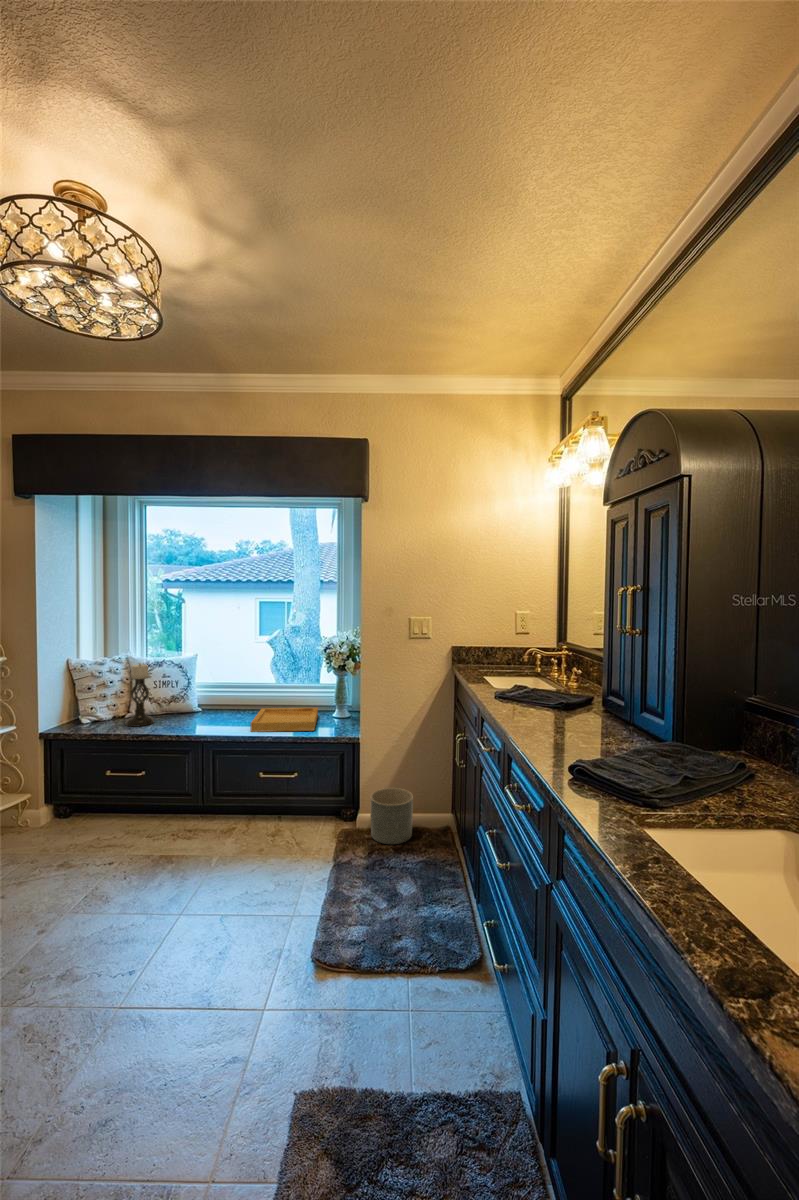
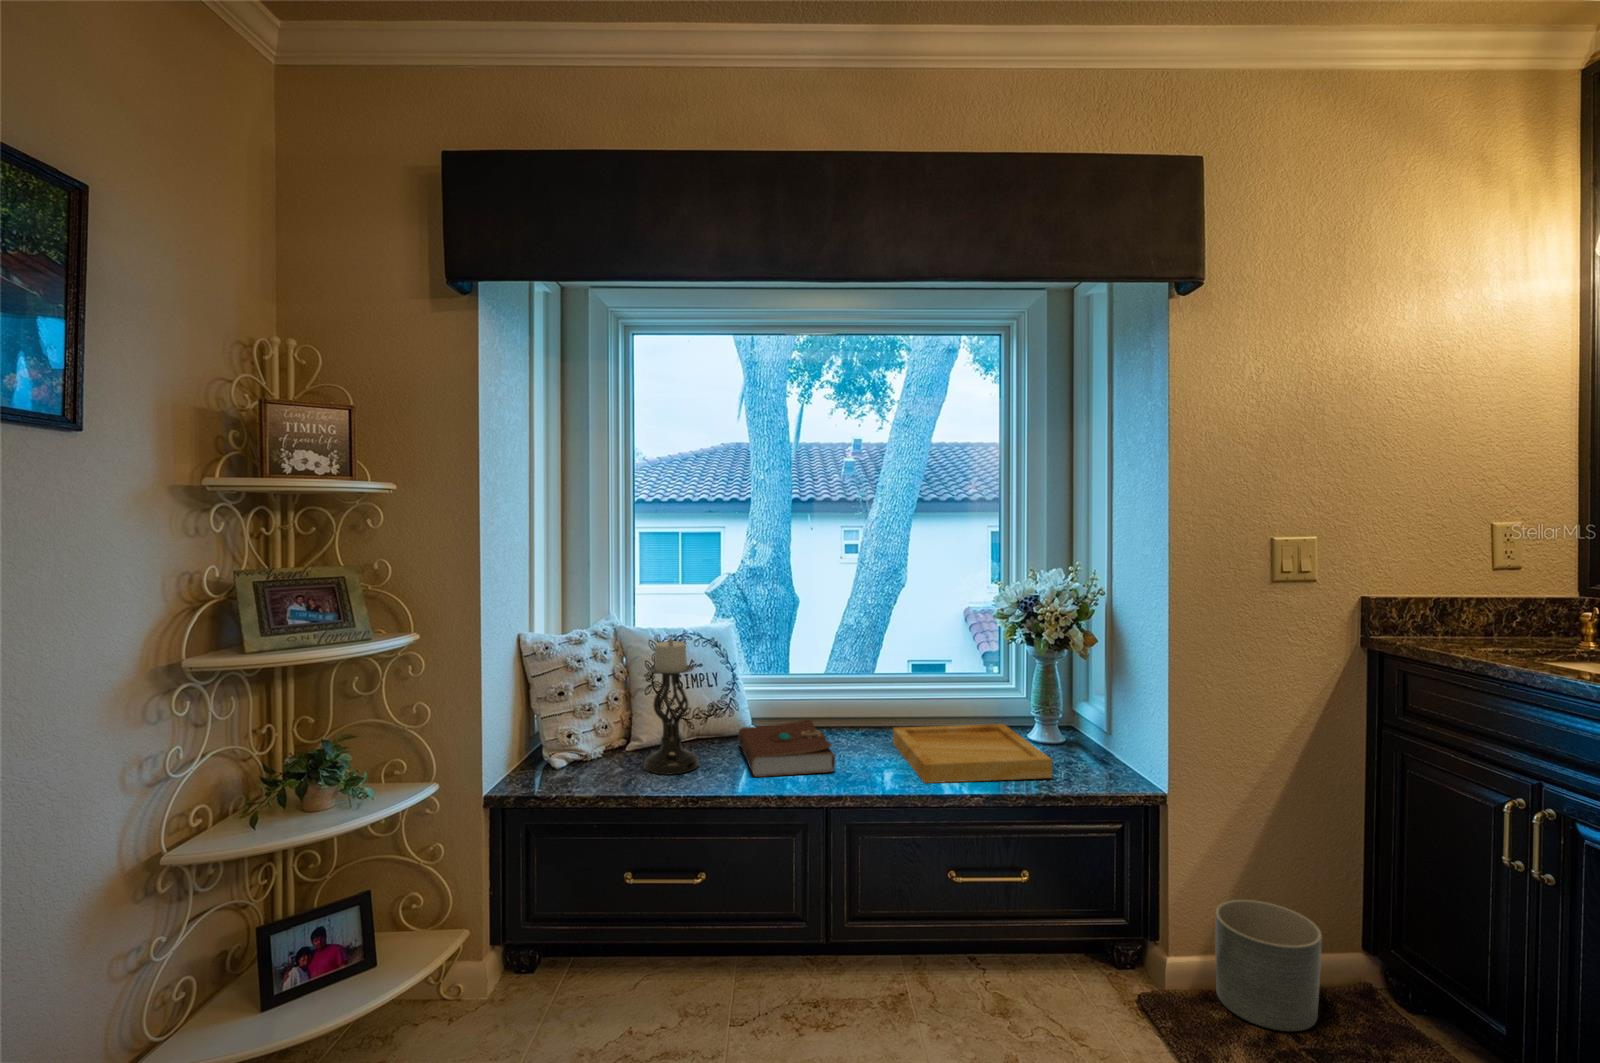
book: none [172,703,222,728] -> present [738,719,836,777]

